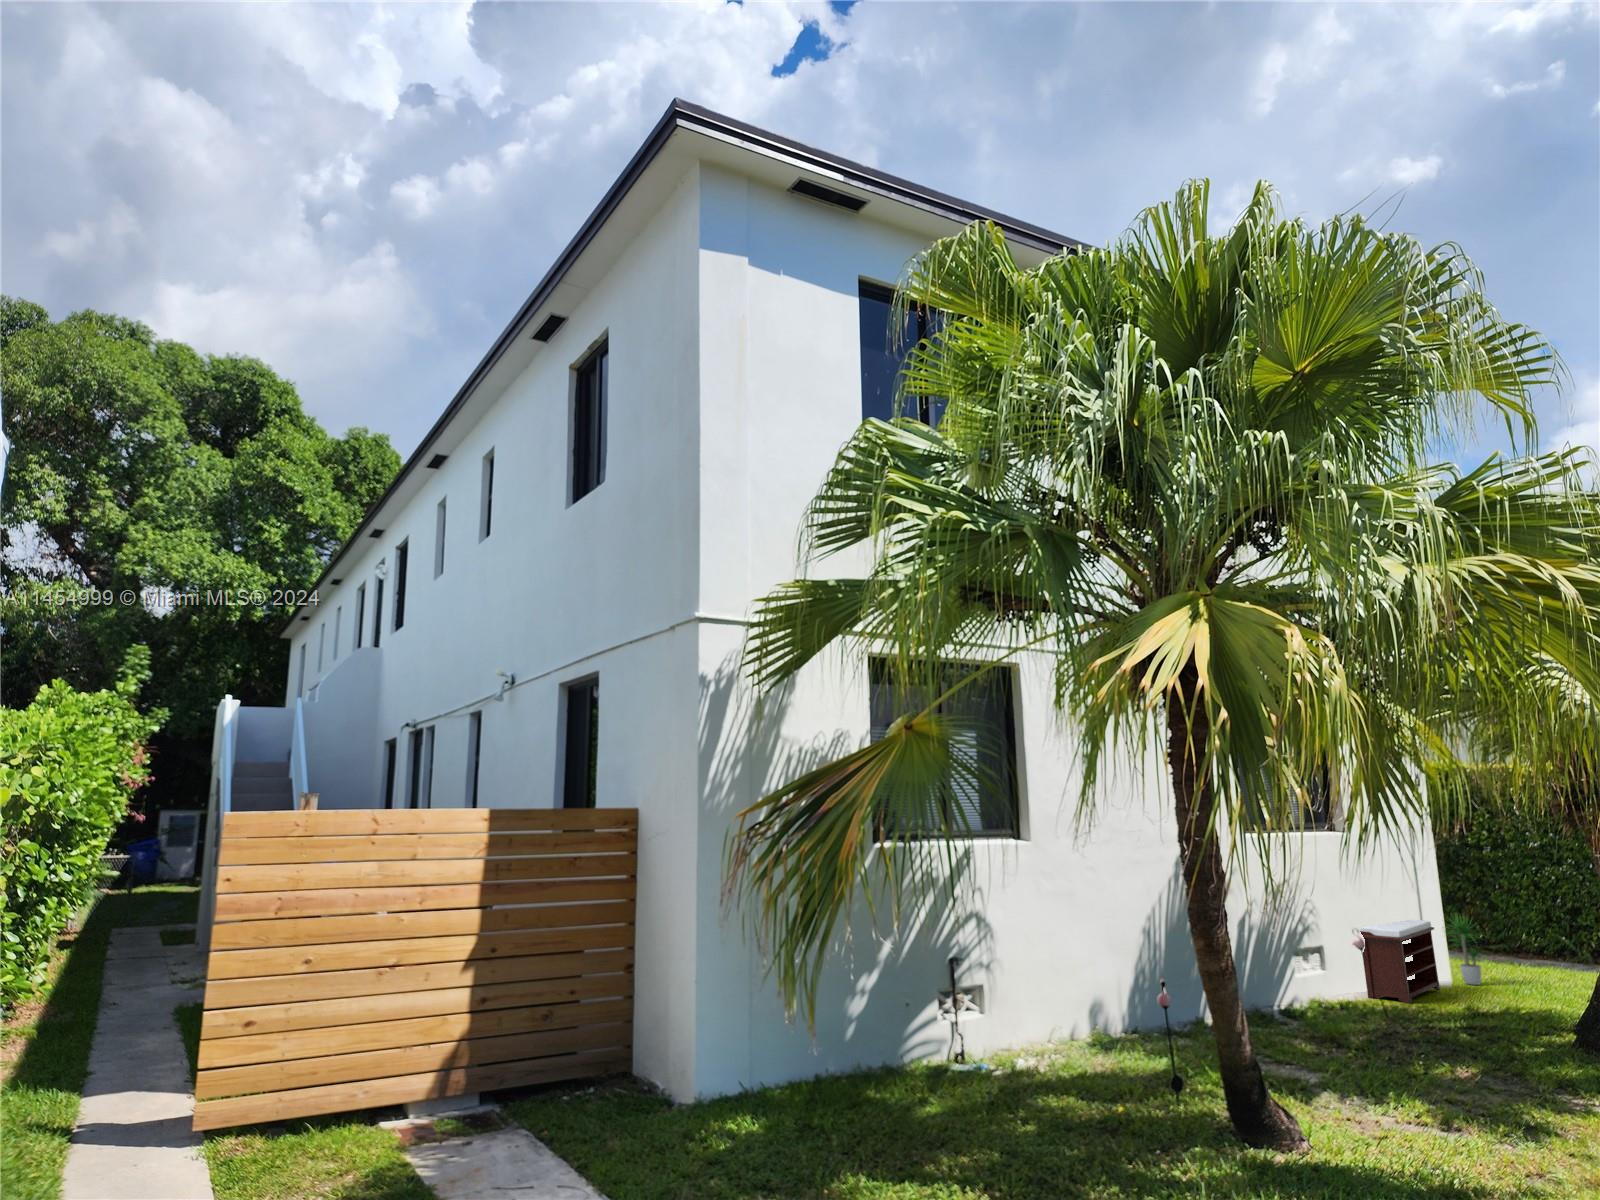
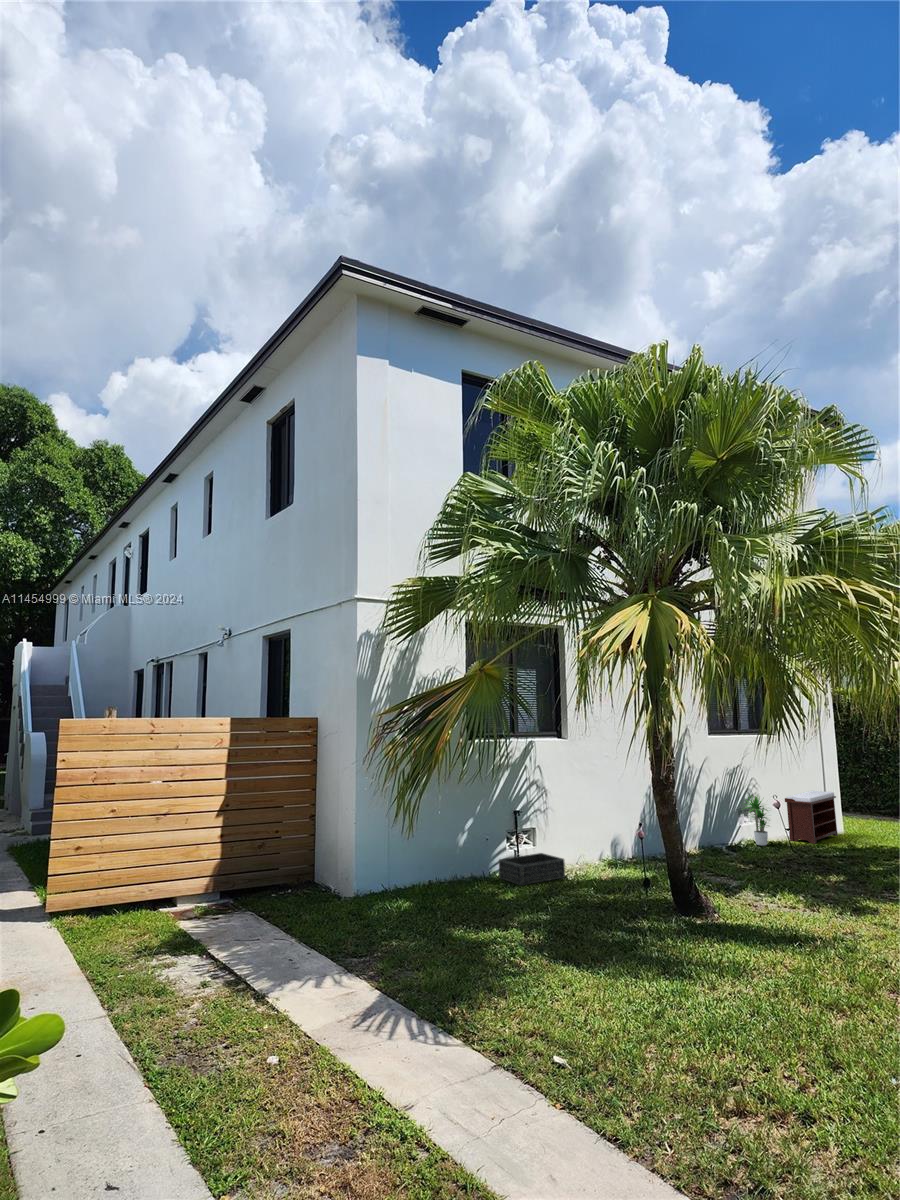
potted plant: present [1447,915,1481,985] -> present [745,795,769,846]
basket: none [925,1024,1033,1081] -> present [499,853,565,885]

